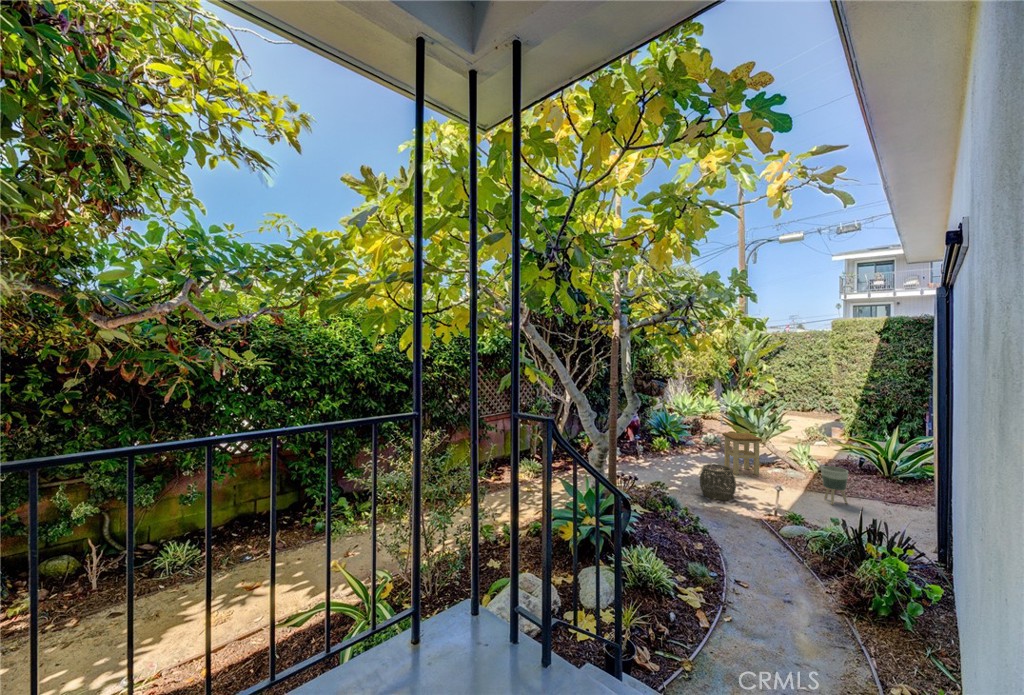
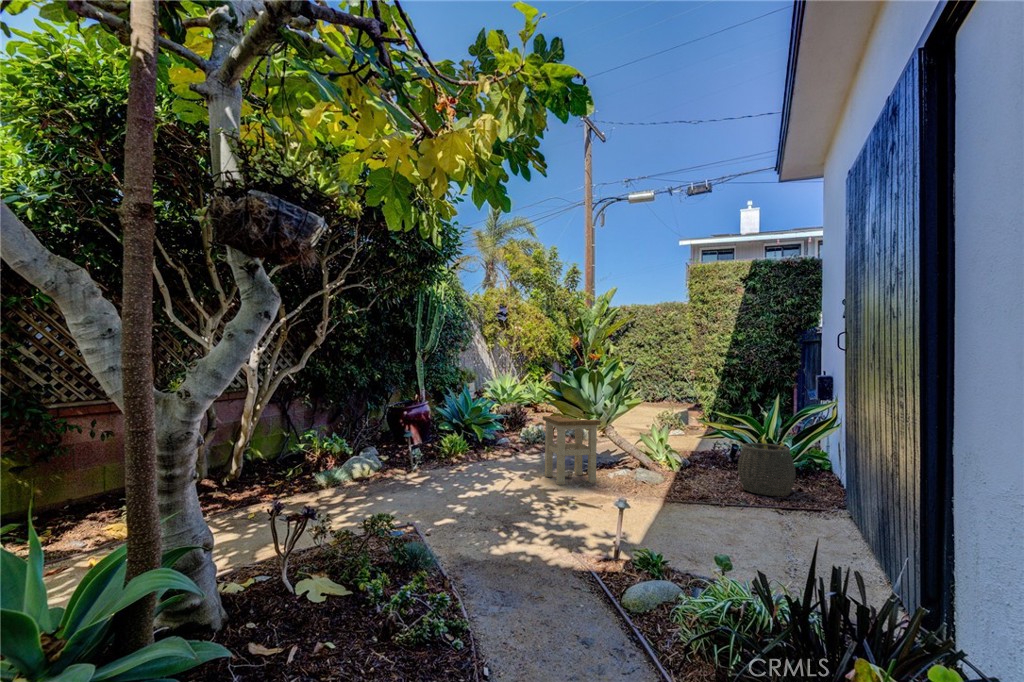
woven basket: present [700,464,736,500] -> present [738,443,796,496]
planter: present [821,466,848,505] -> none [690,456,732,524]

